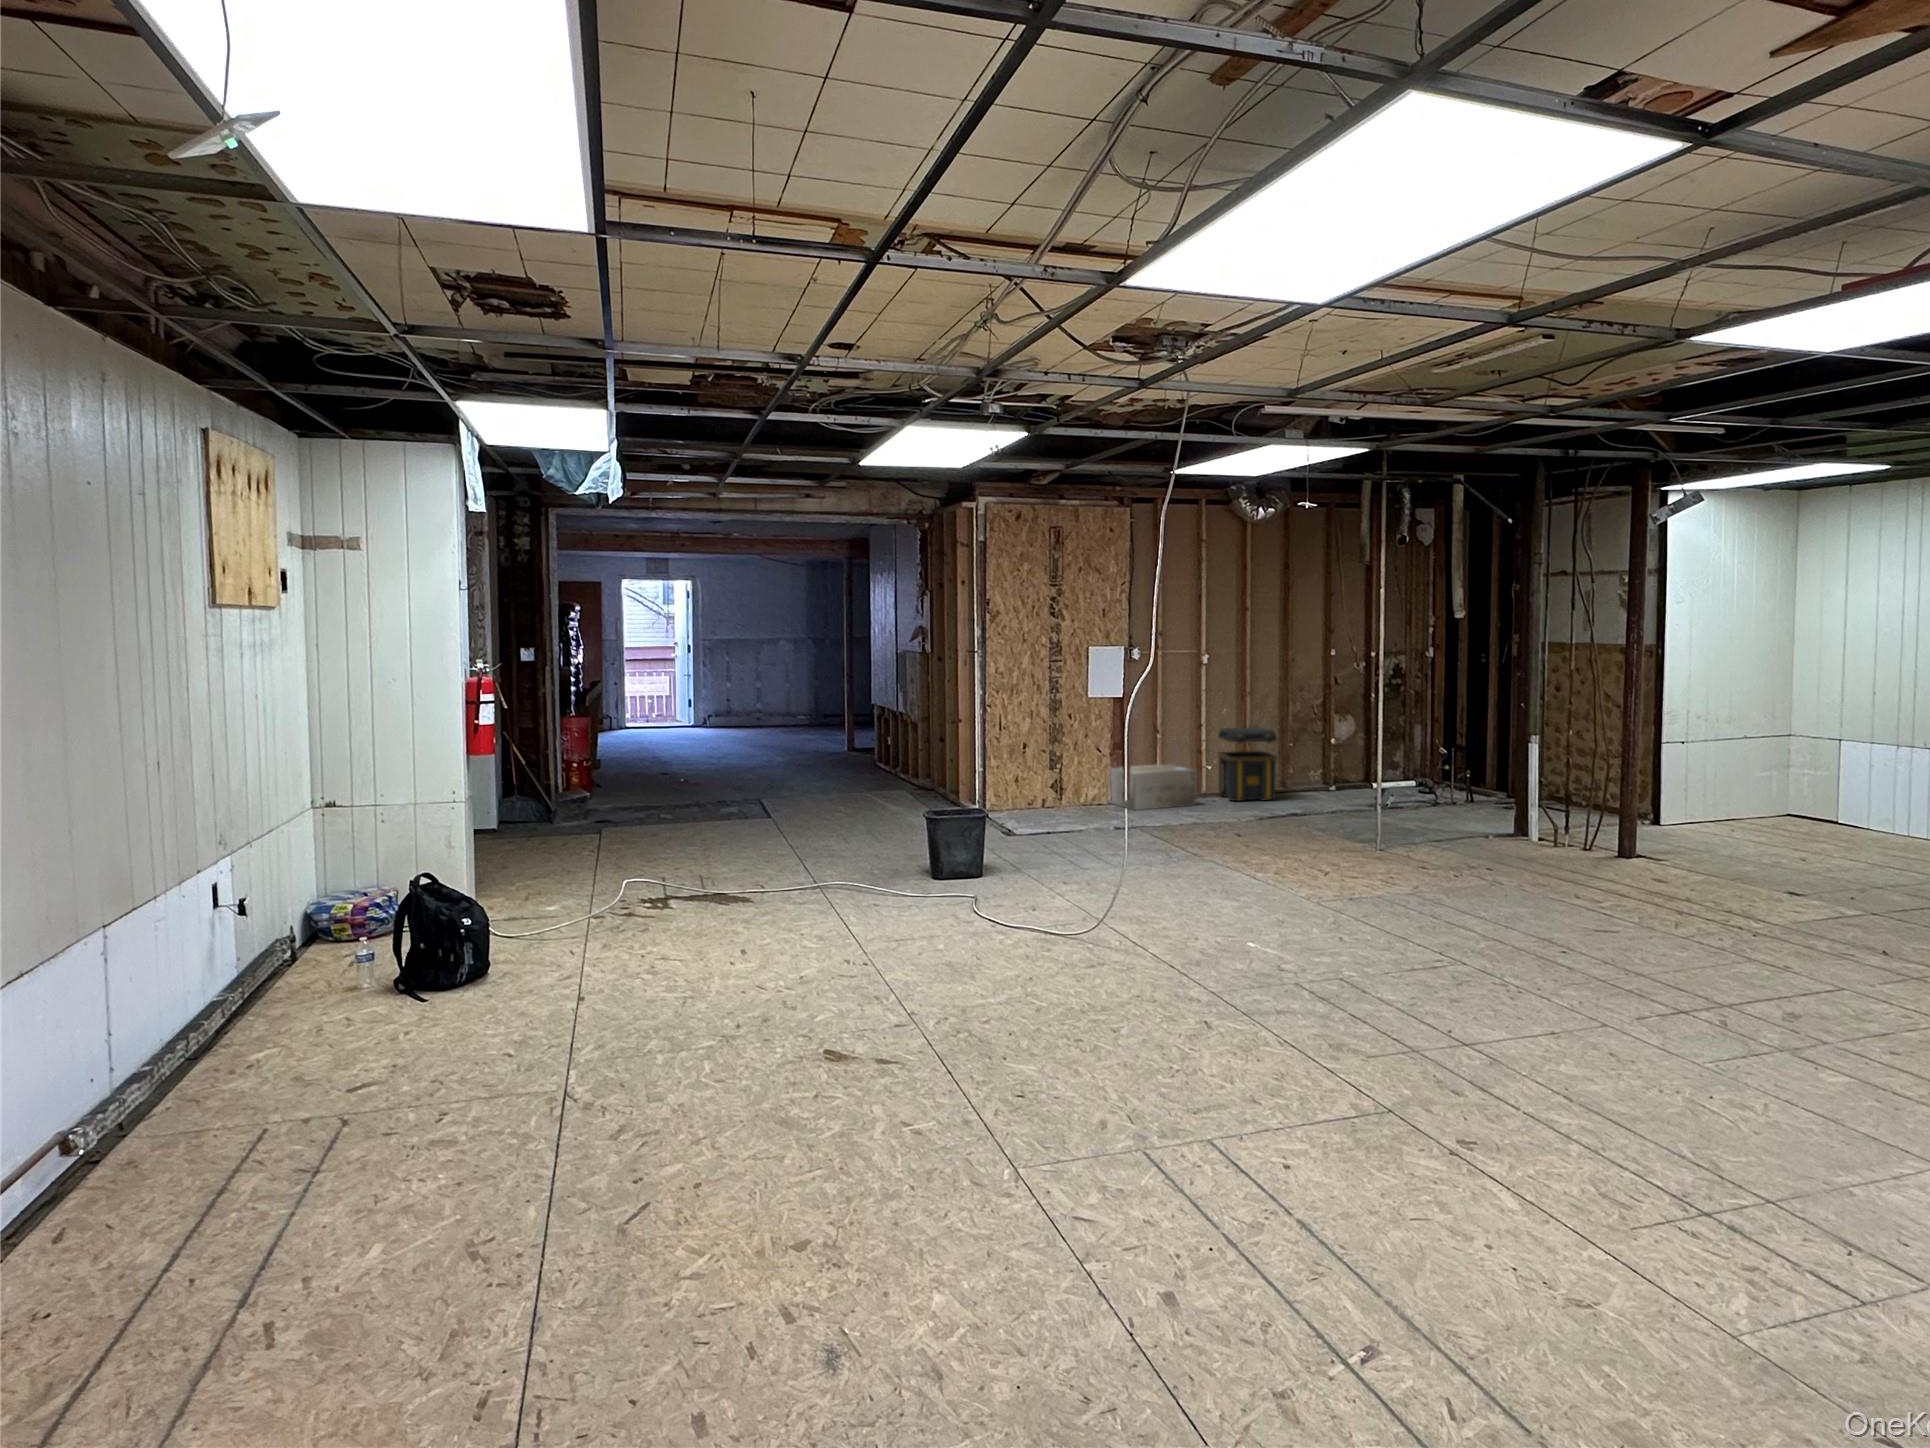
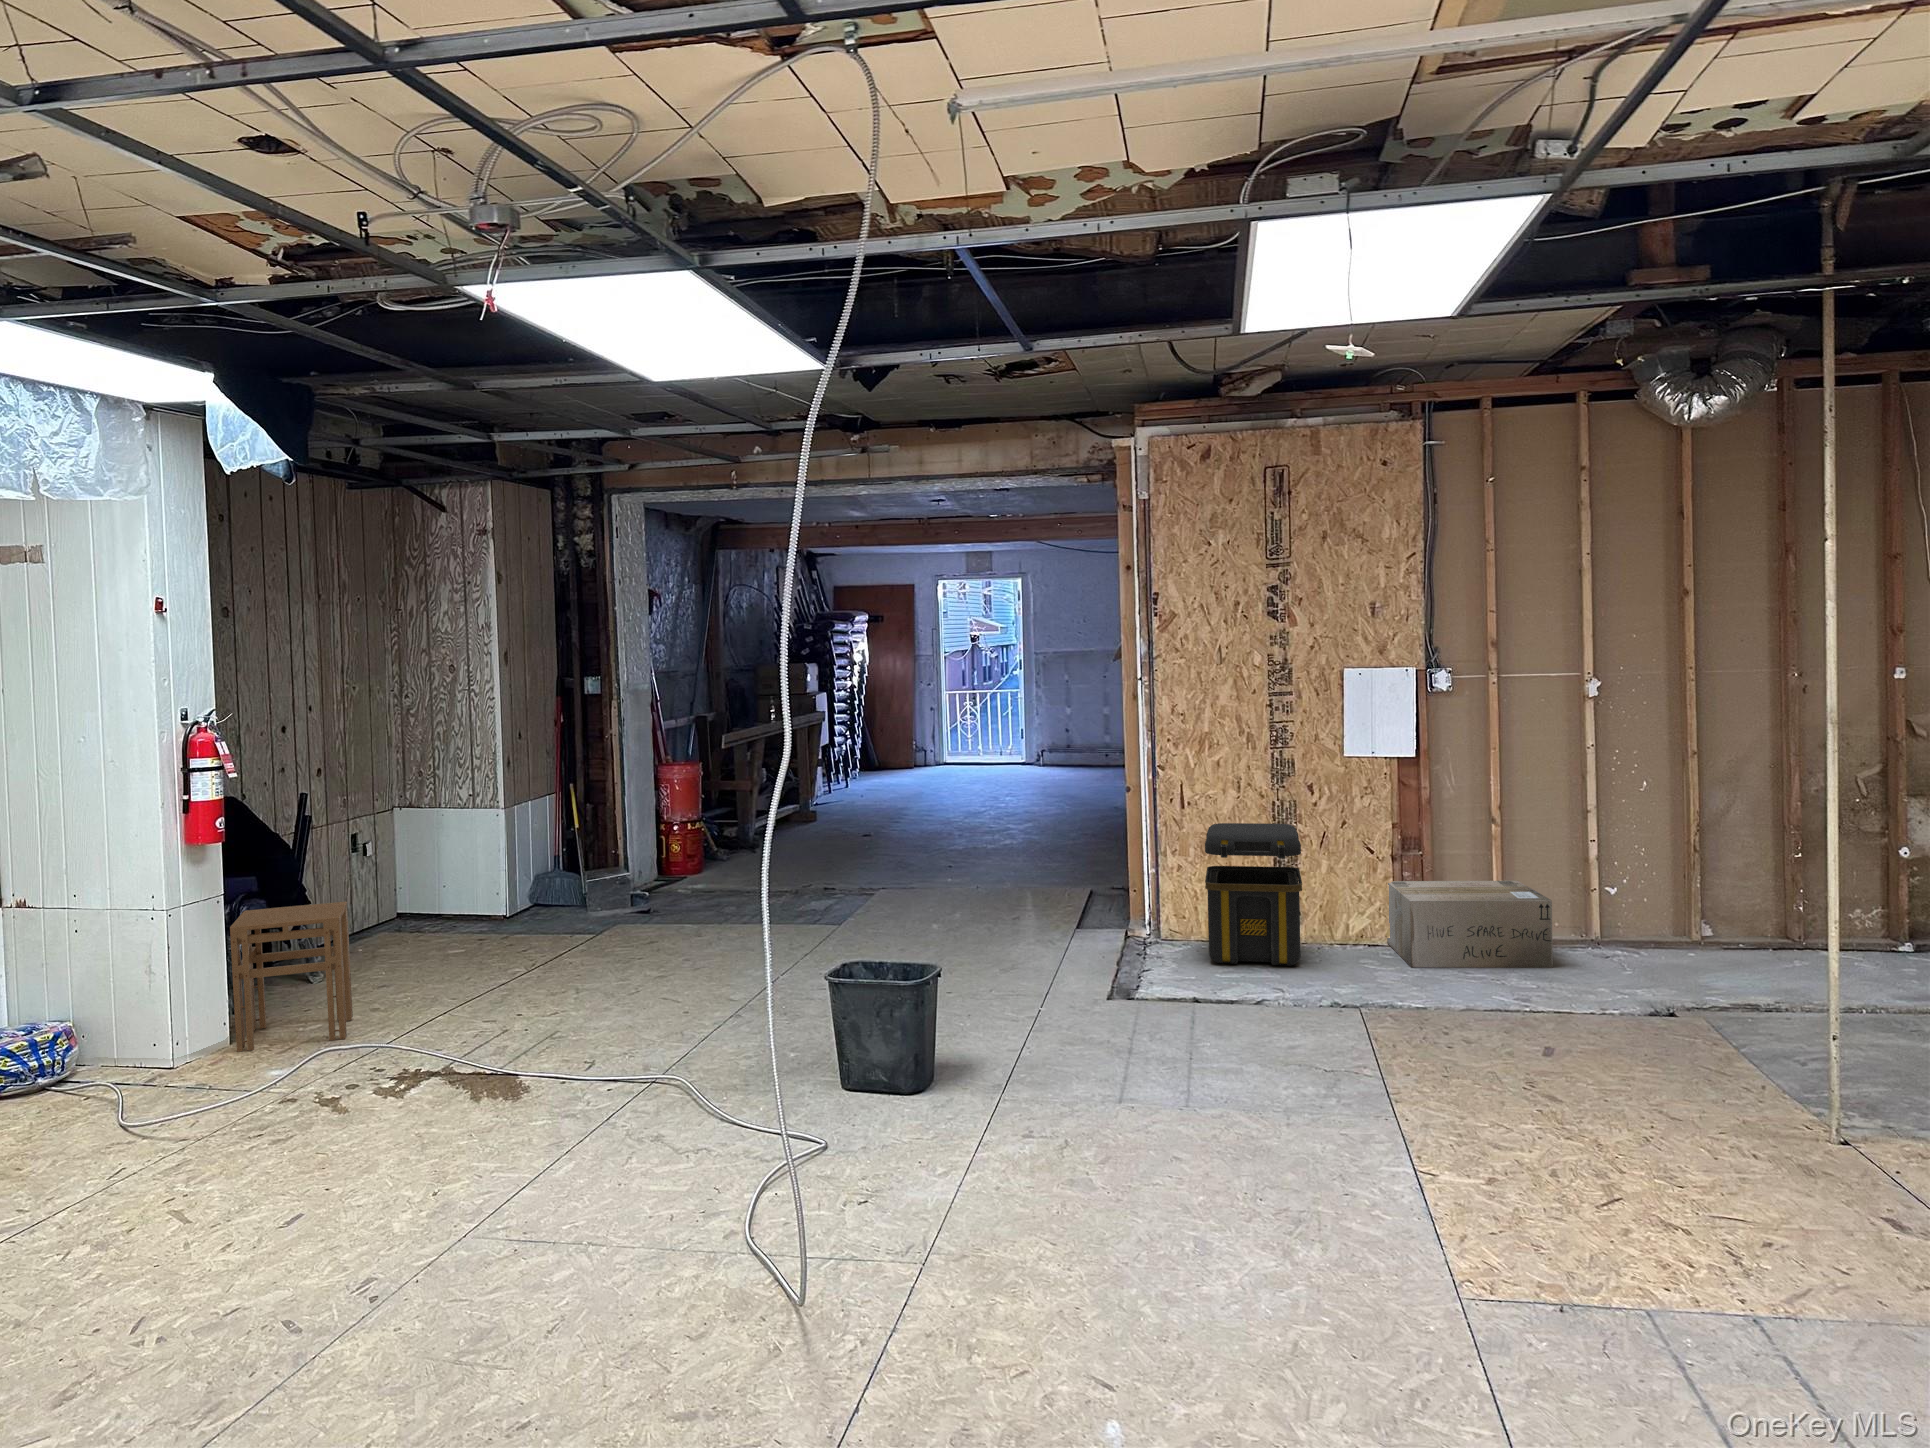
toolbox: present [1218,728,1277,801] -> present [1205,823,1302,966]
stool: none [457,801,556,907] -> present [230,901,353,1052]

